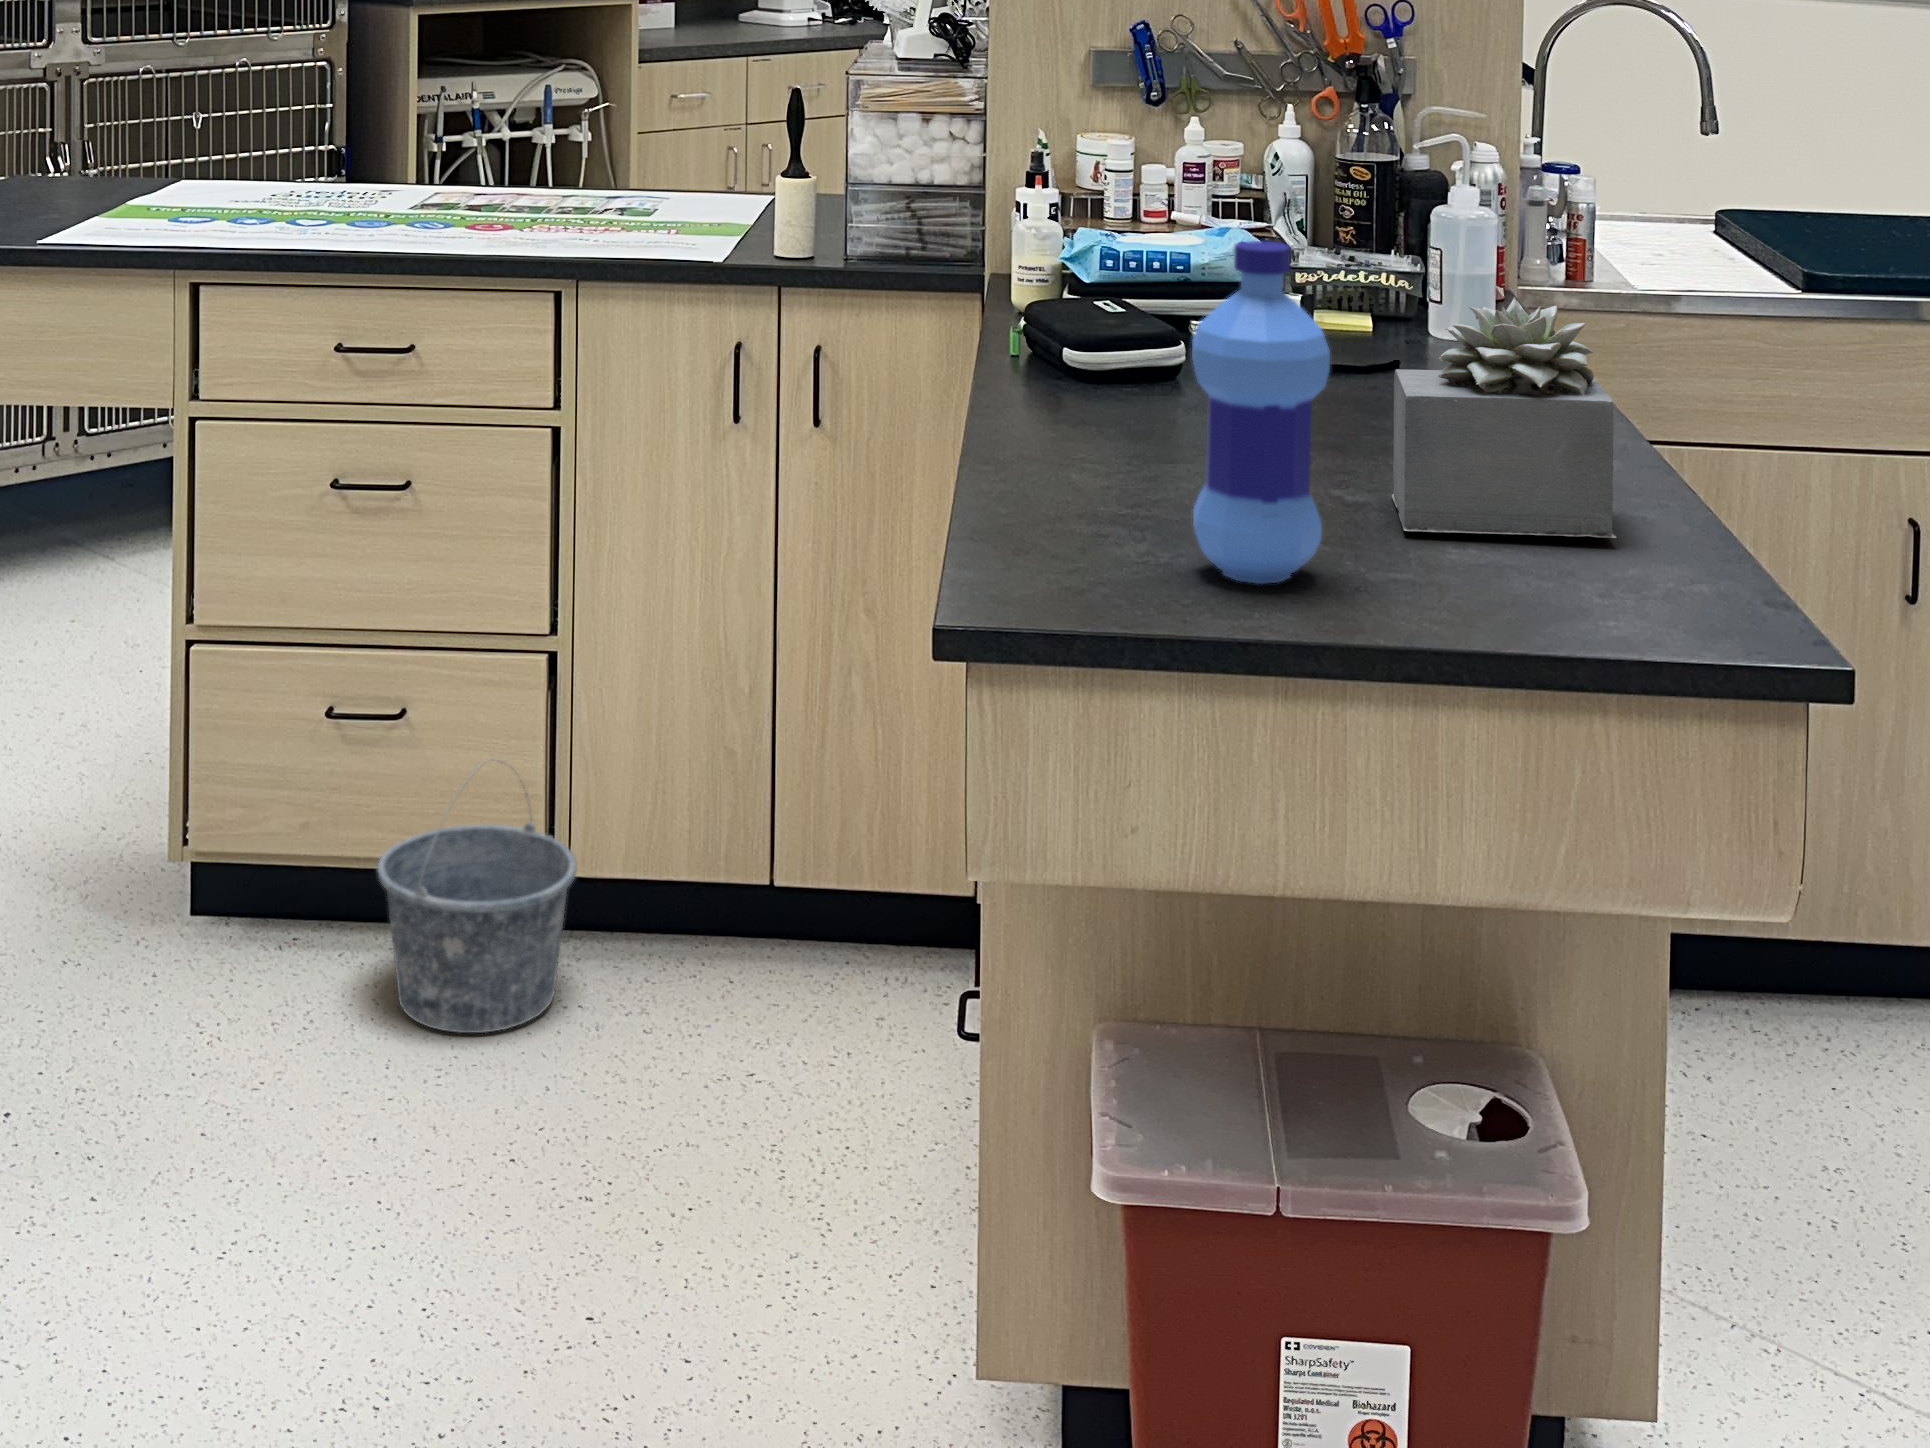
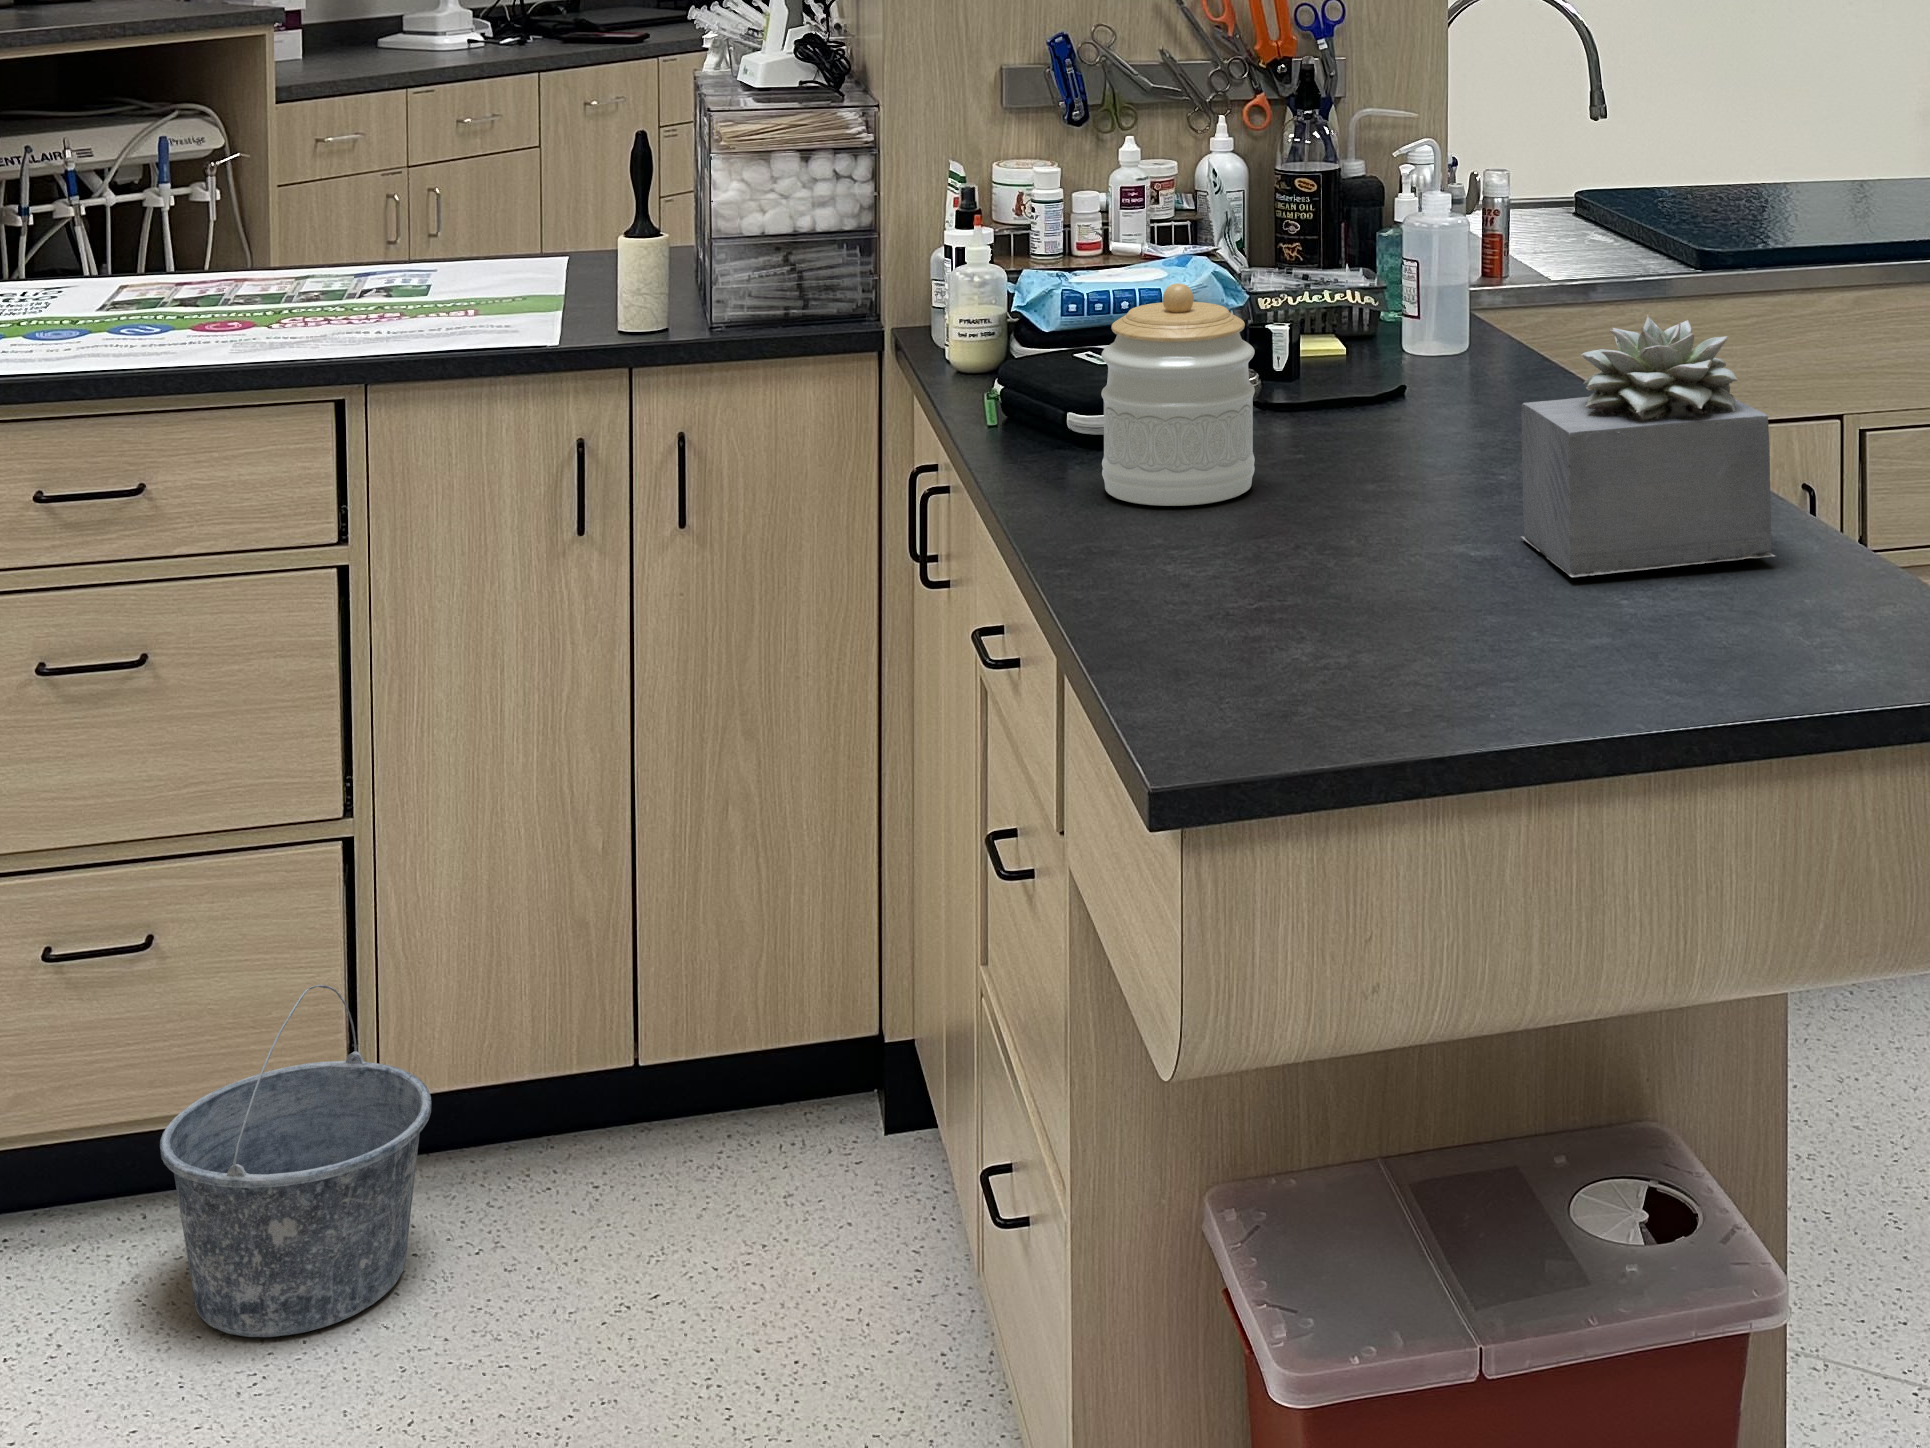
jar: none [1054,238,1193,436] -> present [1101,283,1255,506]
water bottle: present [1192,241,1330,584] -> none [1389,283,1543,661]

